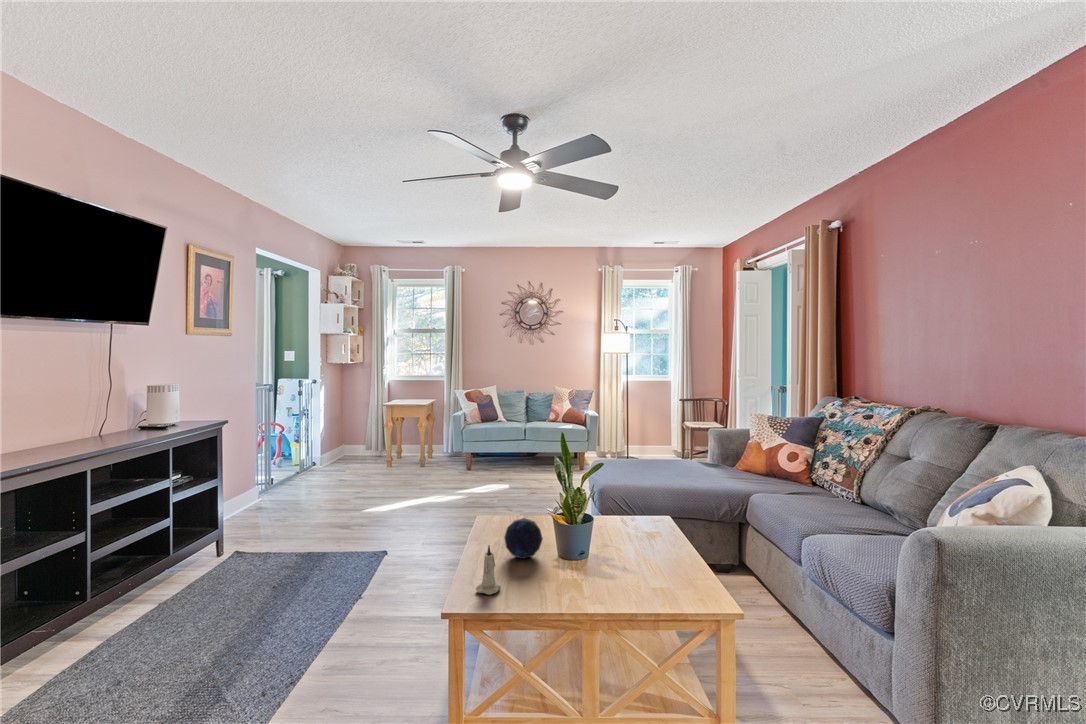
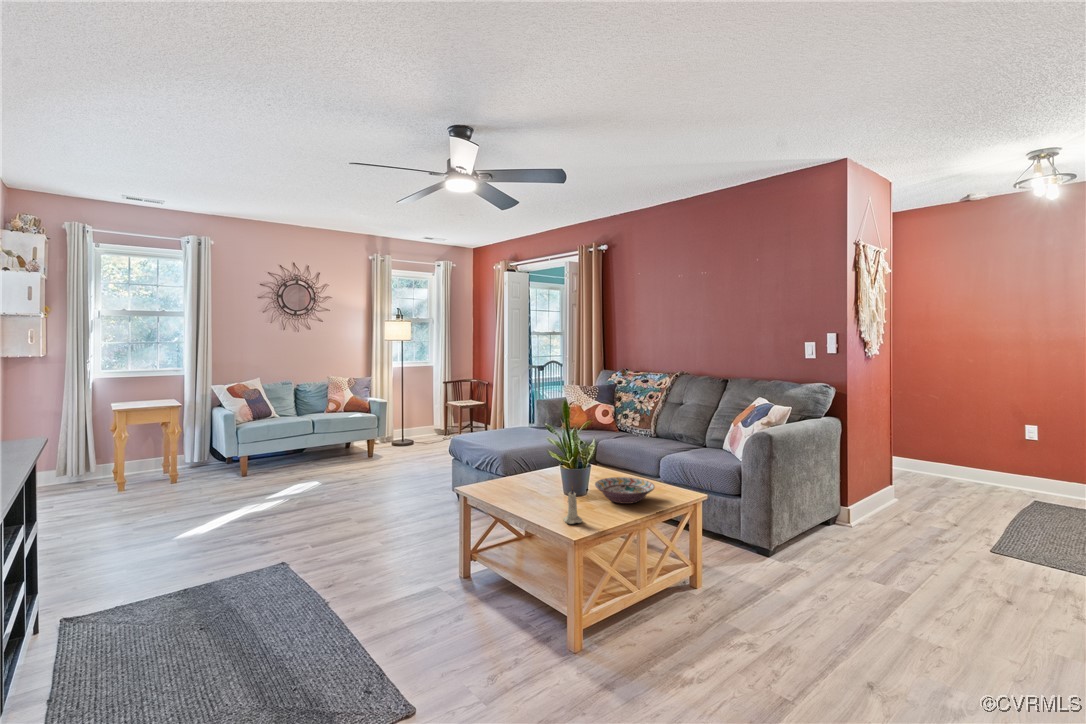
decorative orb: present [504,518,543,559] -> none [529,471,560,503]
decorative bowl: none [567,546,650,590] -> present [595,477,654,504]

